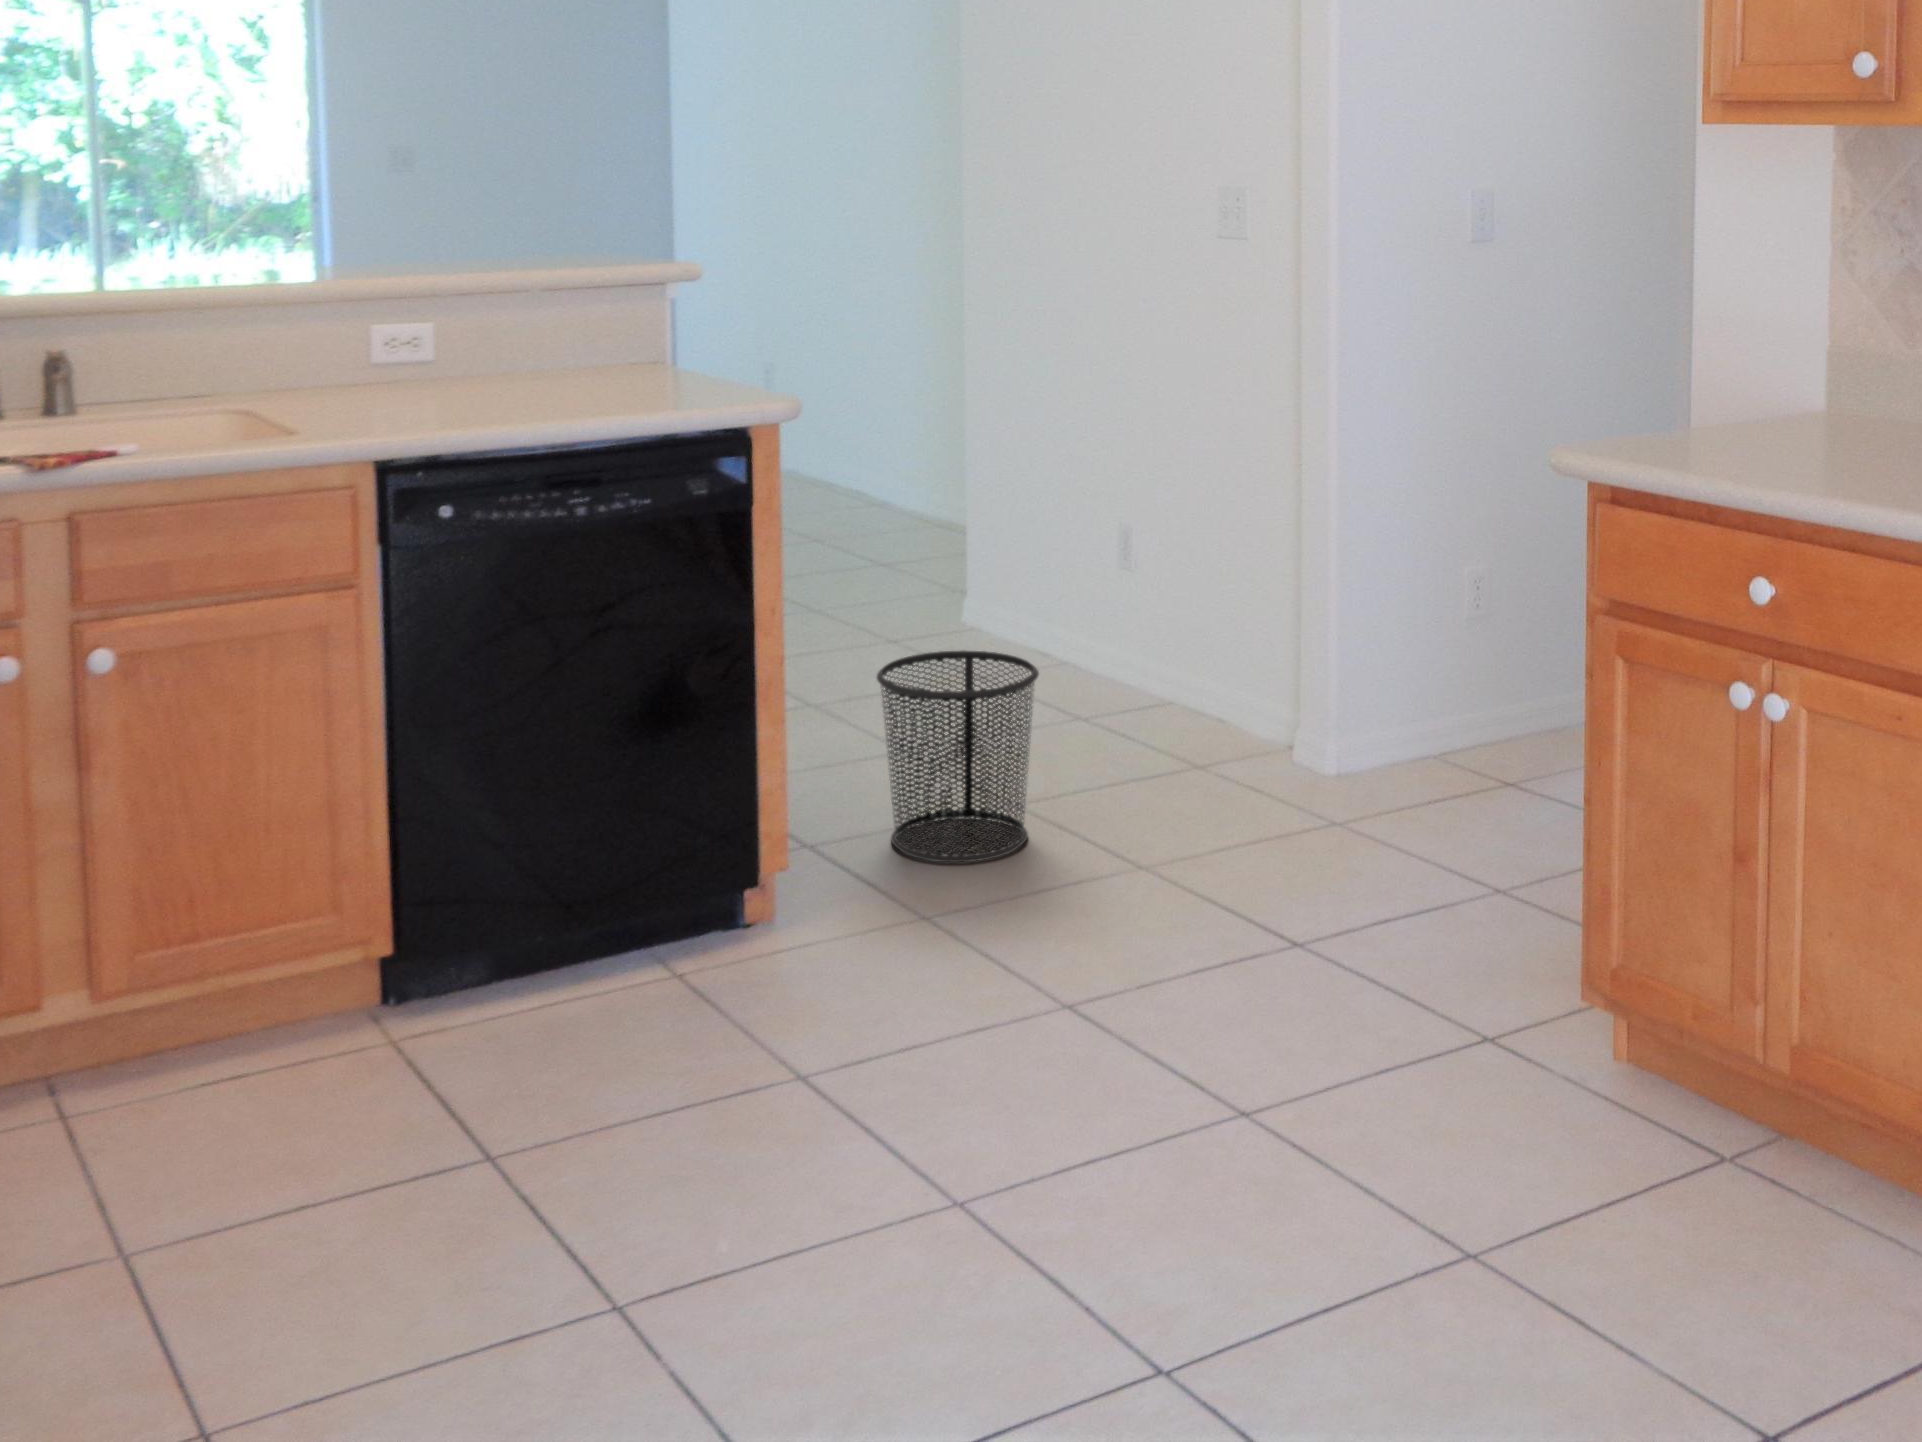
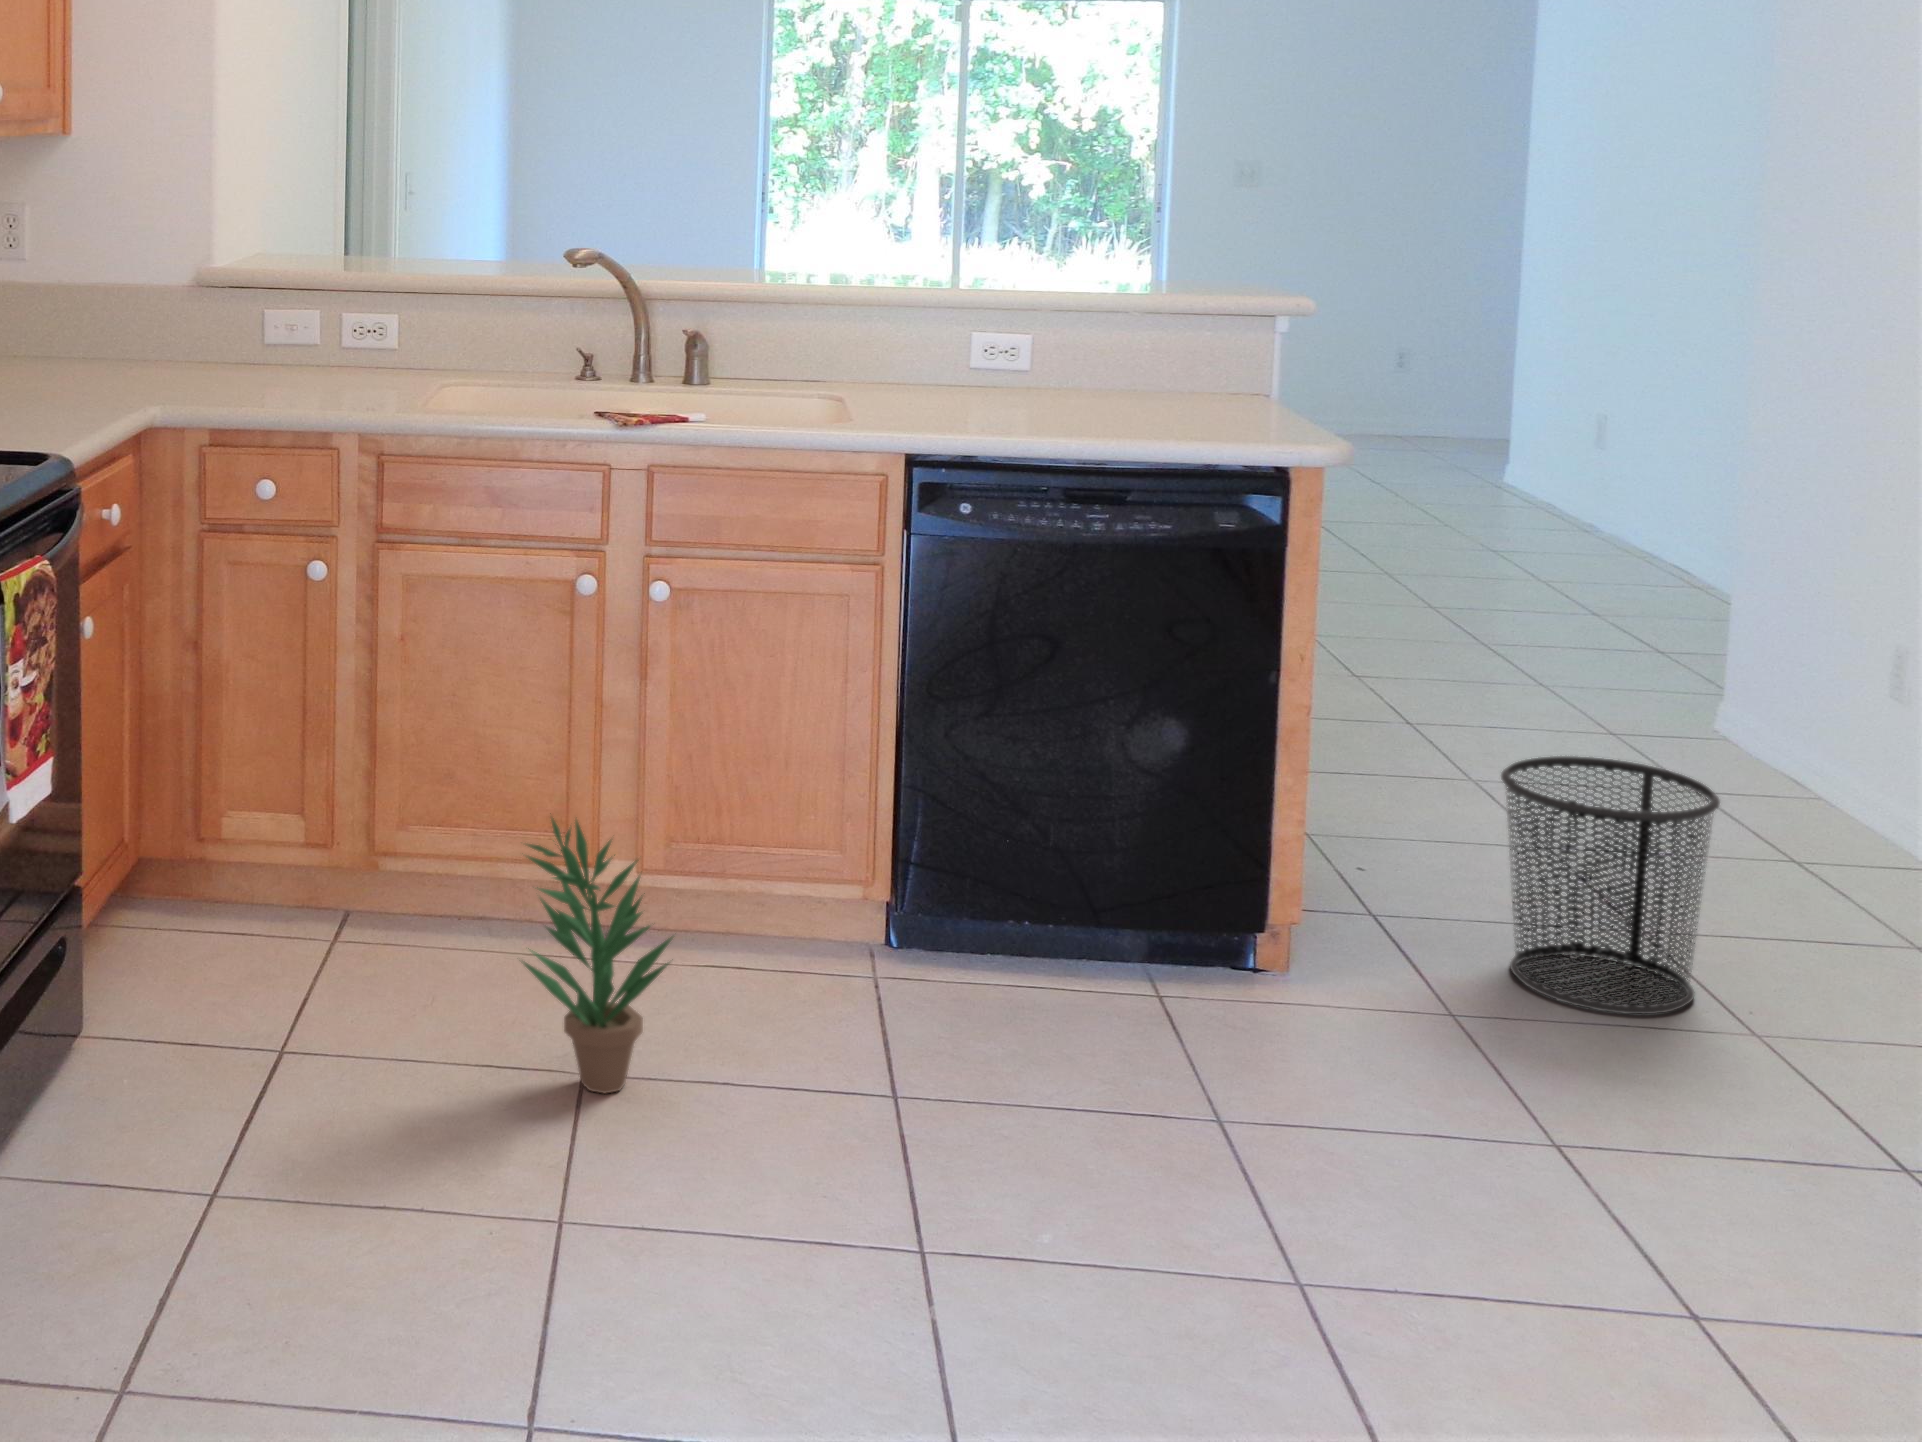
potted plant: none [55,937,256,1258] -> present [523,818,673,1093]

